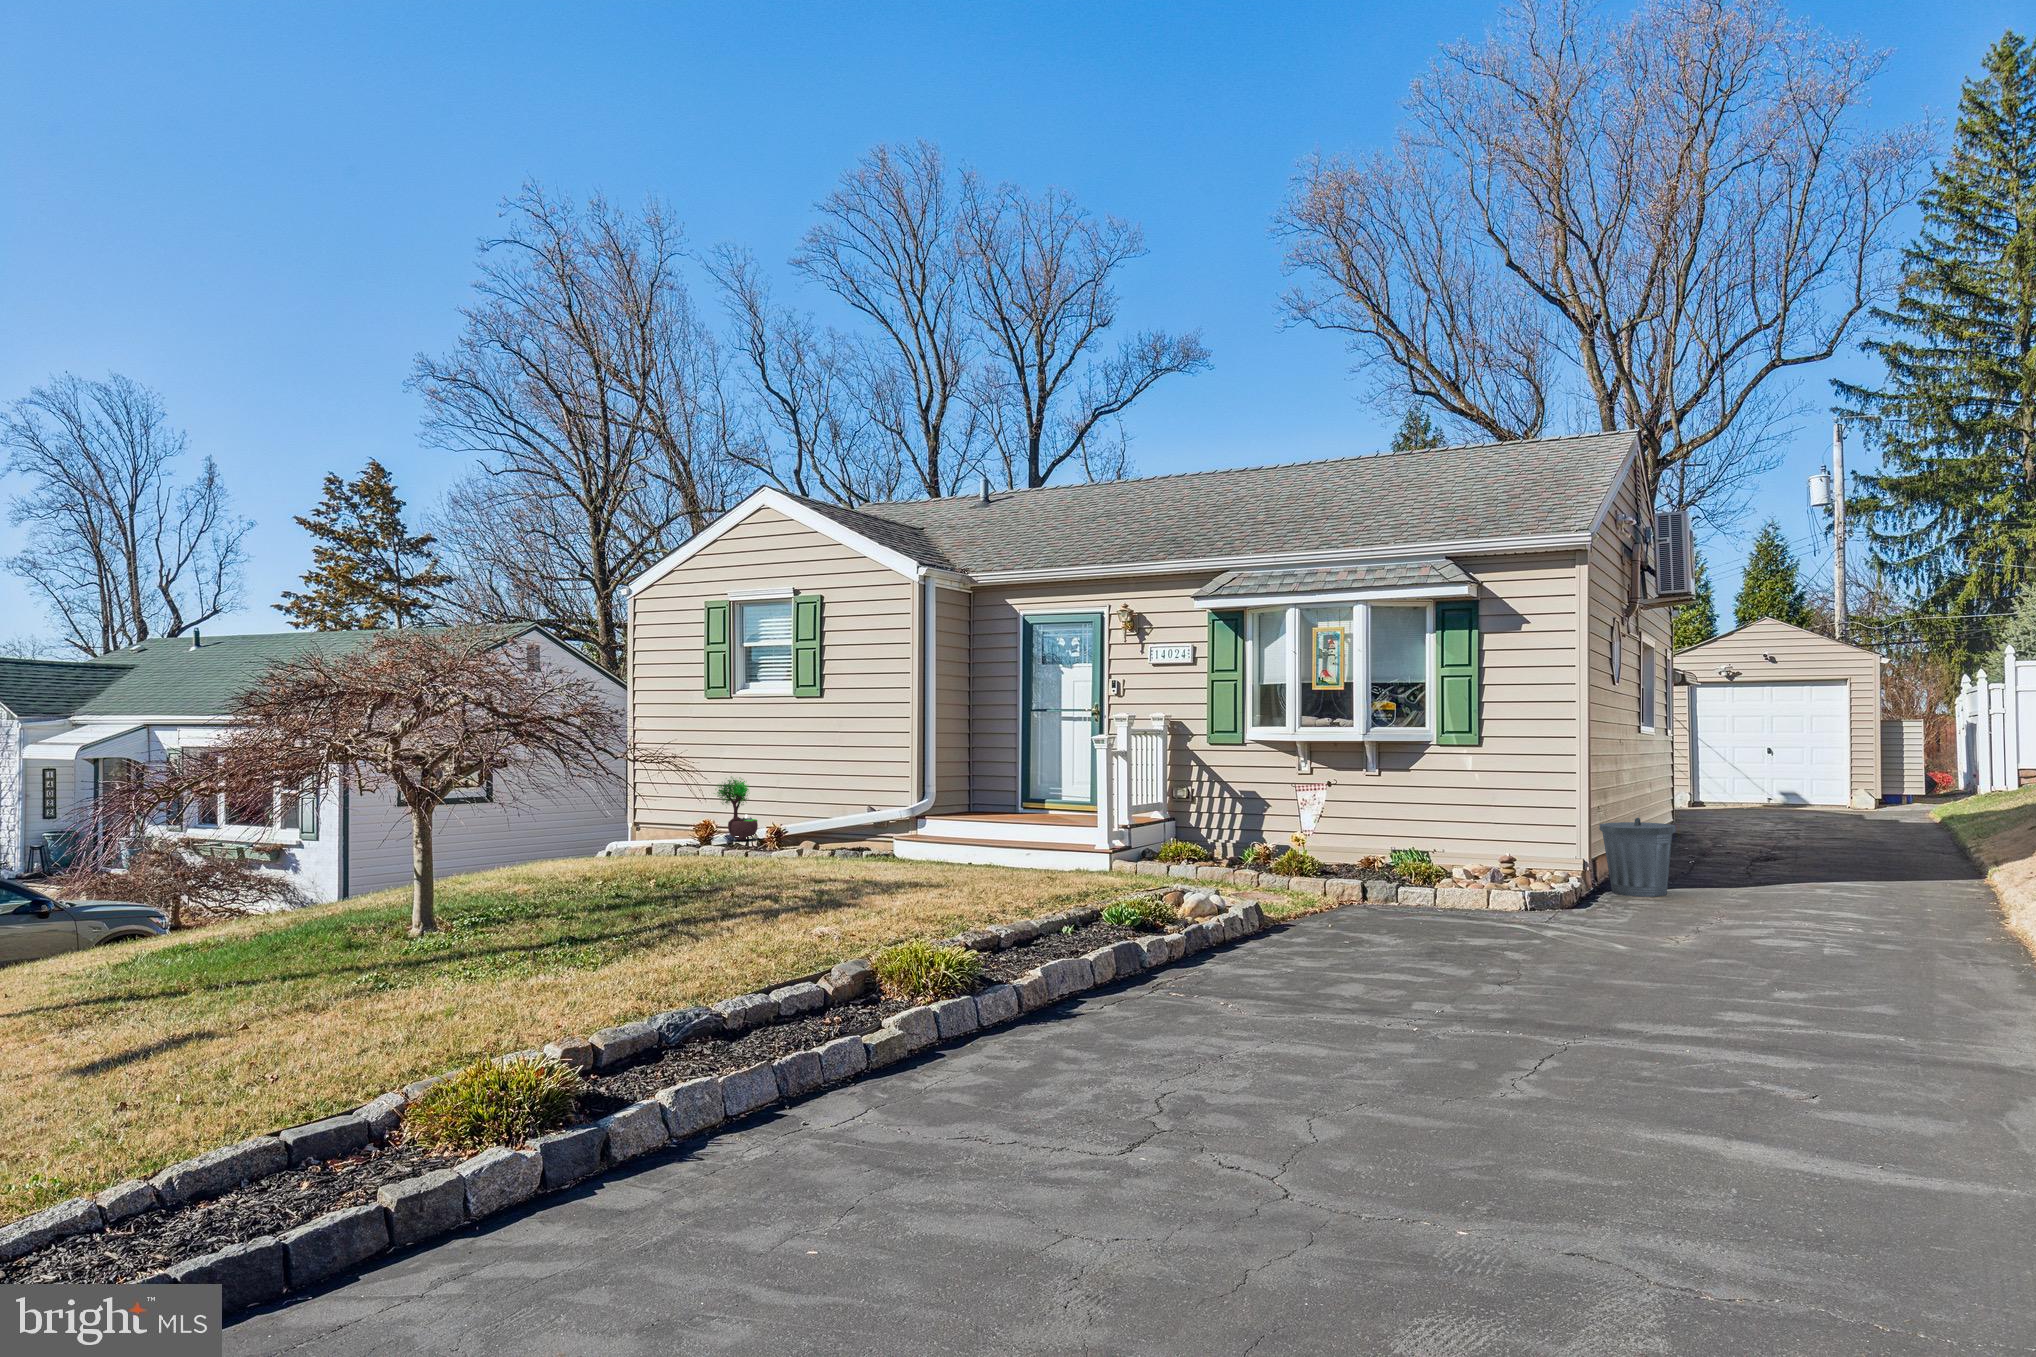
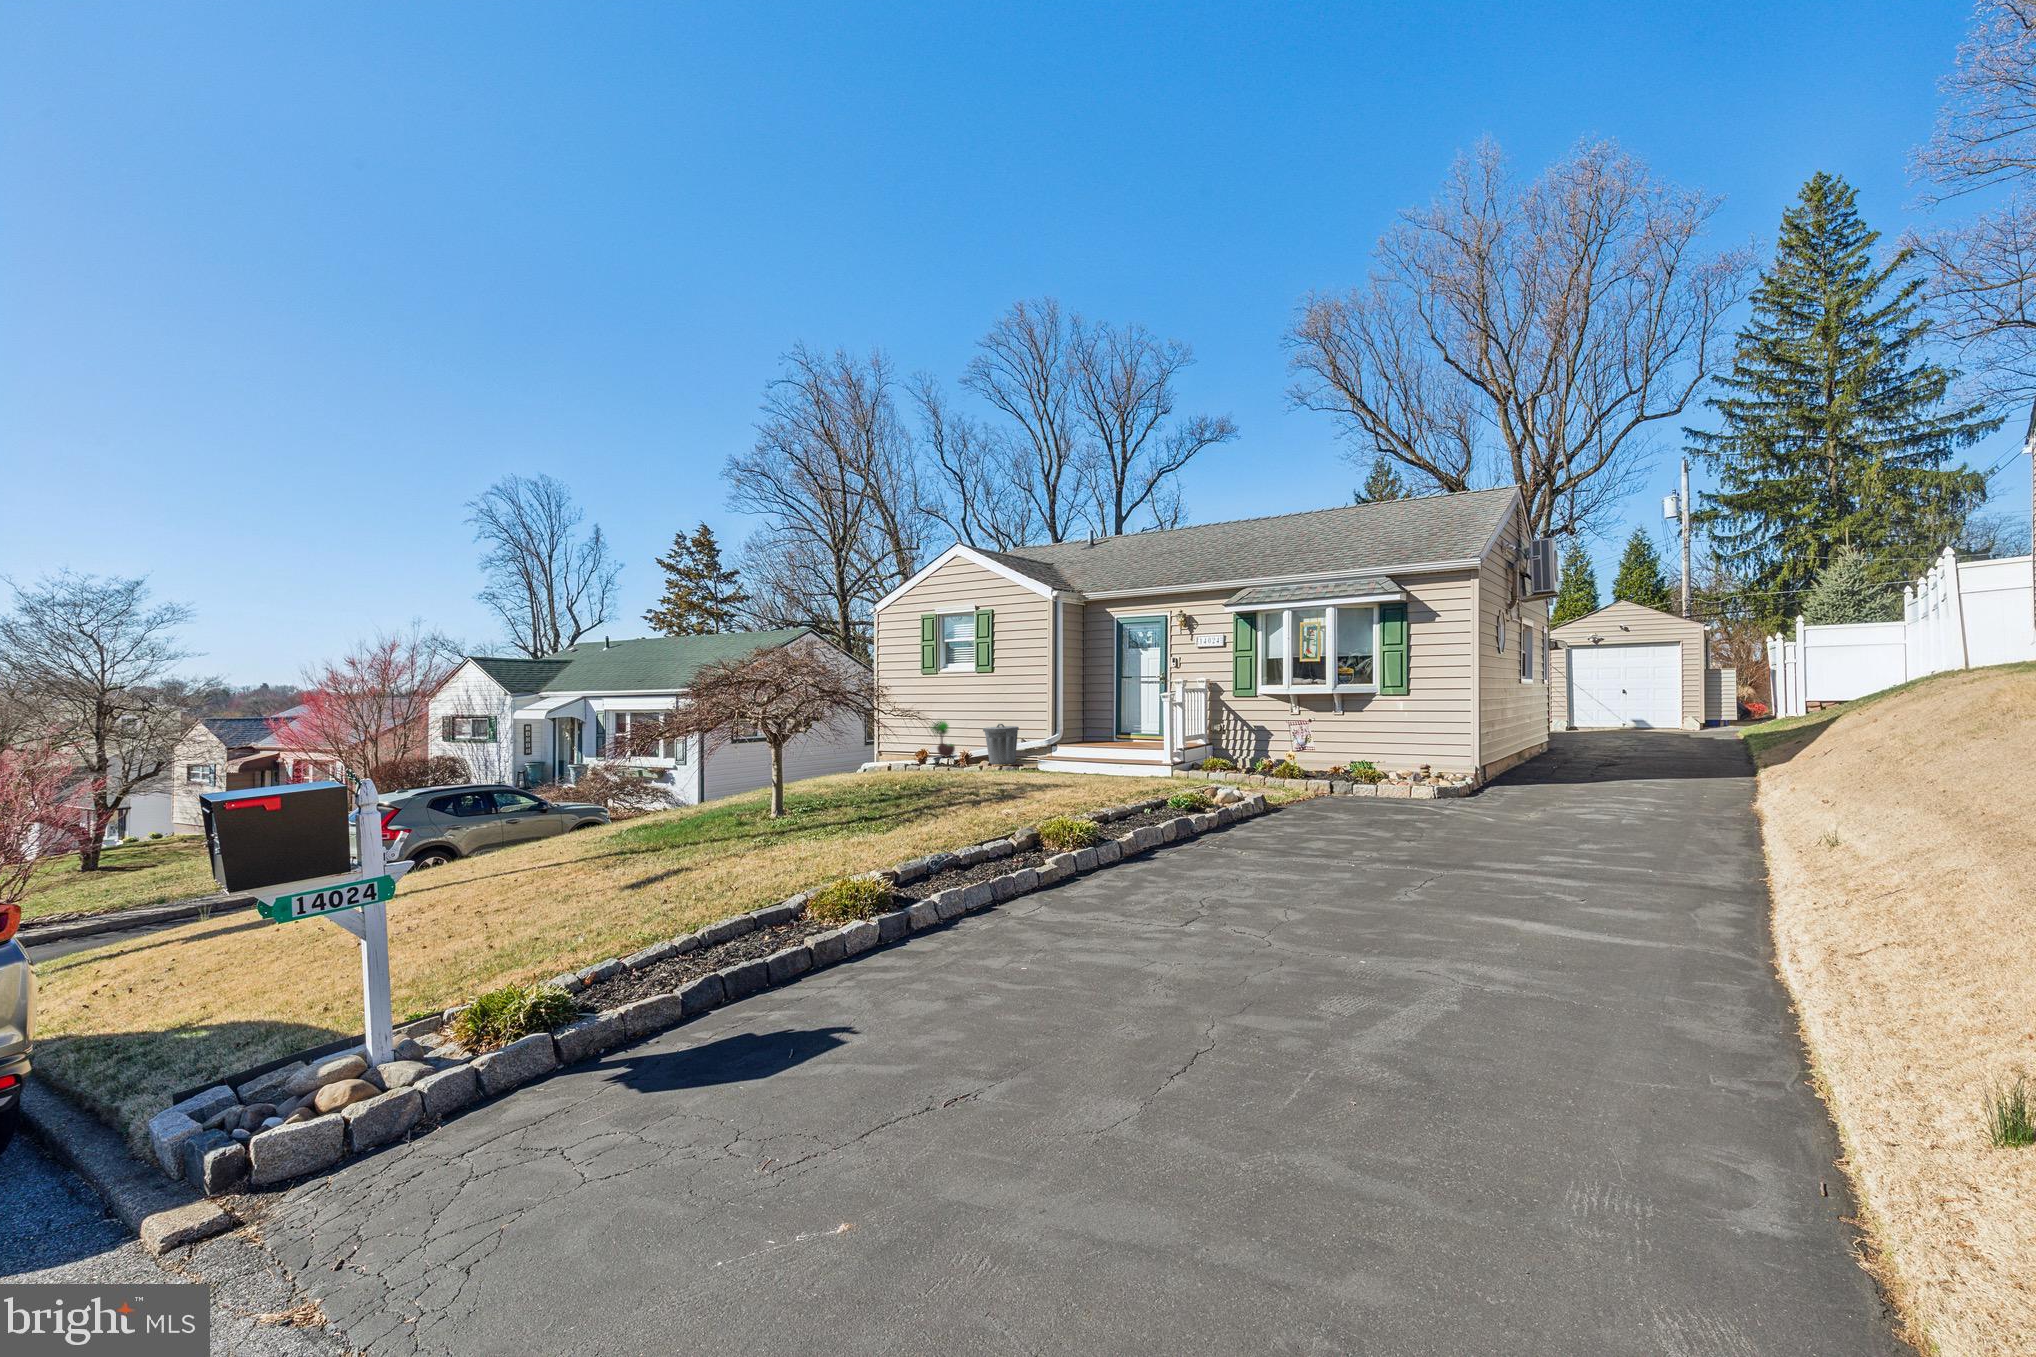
trash can: present [1600,818,1676,897] -> present [983,724,1019,764]

